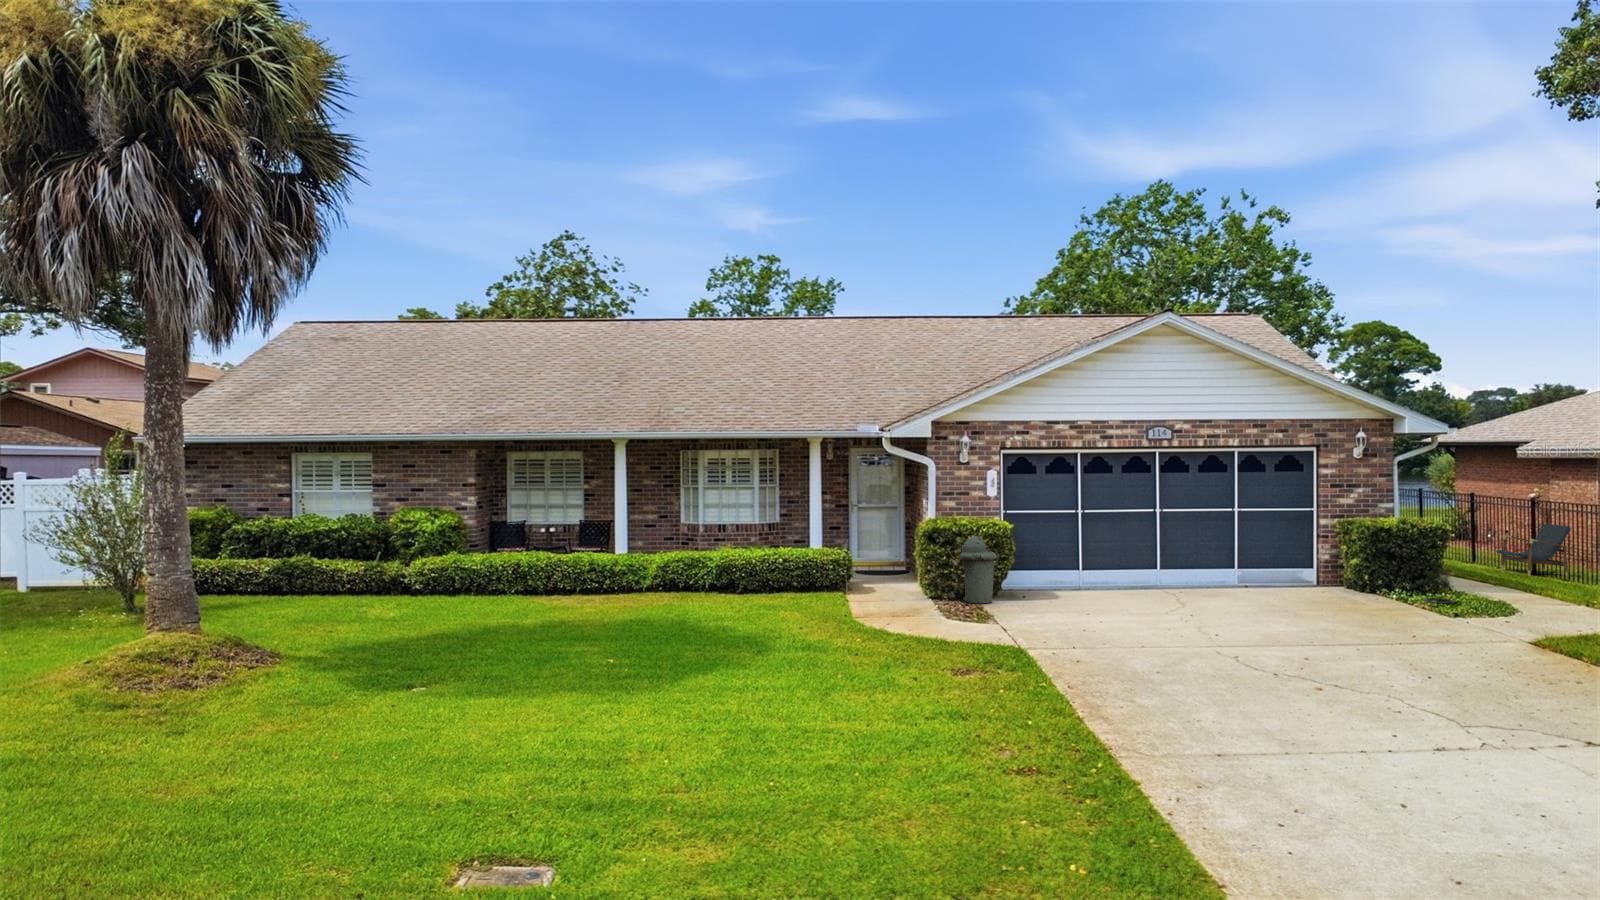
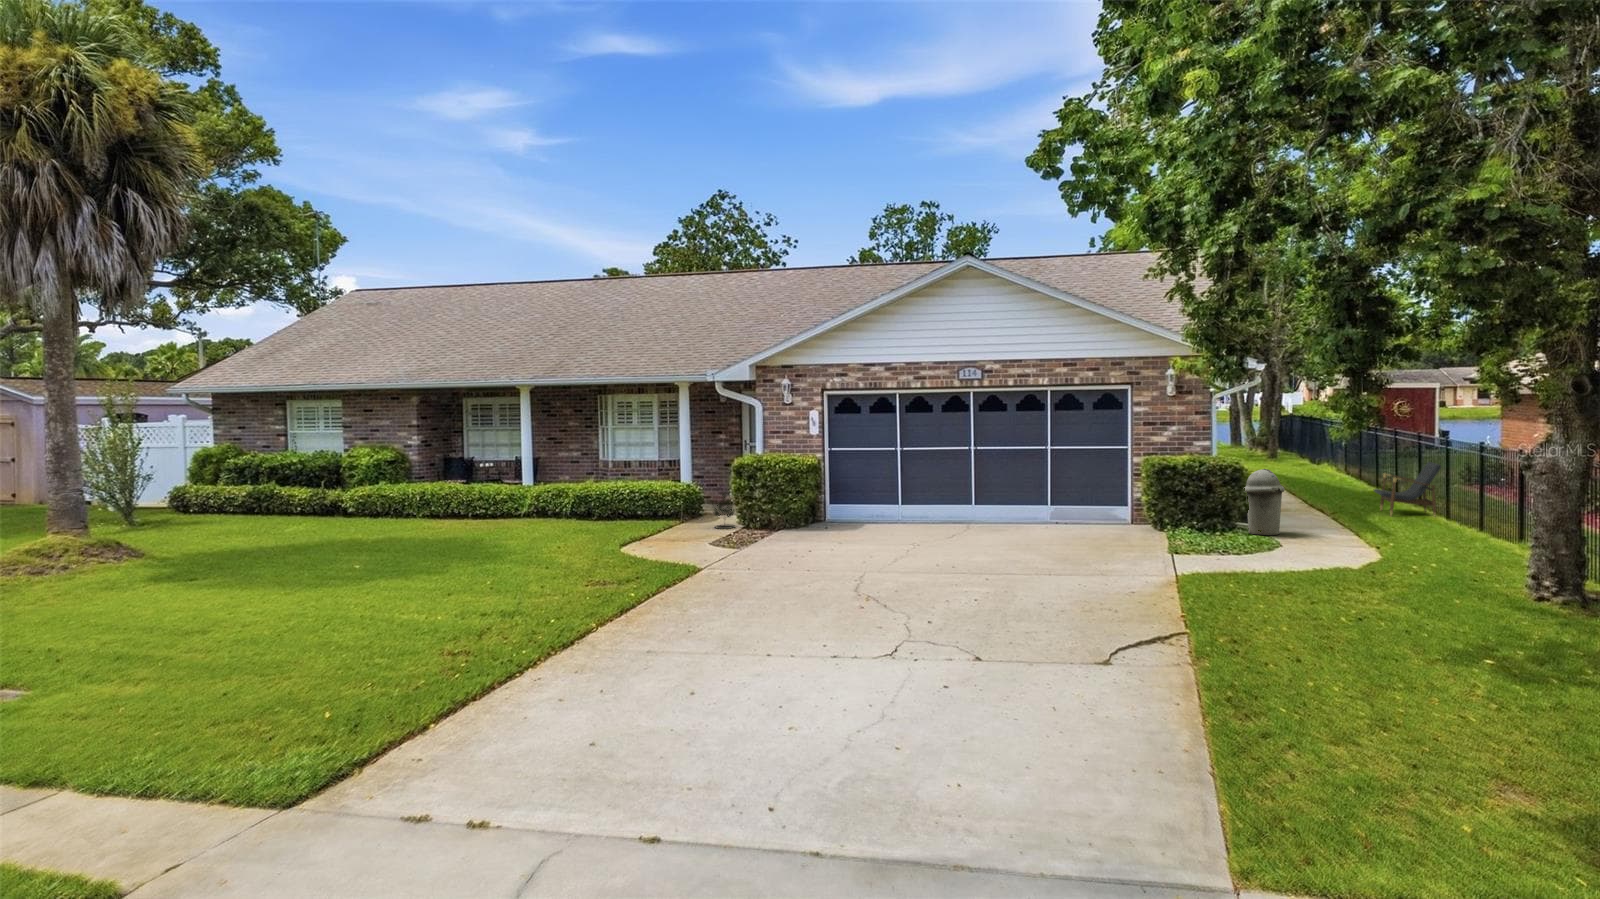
trash can: present [960,536,997,604] -> present [1244,469,1285,535]
potted tree: present [1425,559,1454,603] -> present [712,494,735,529]

